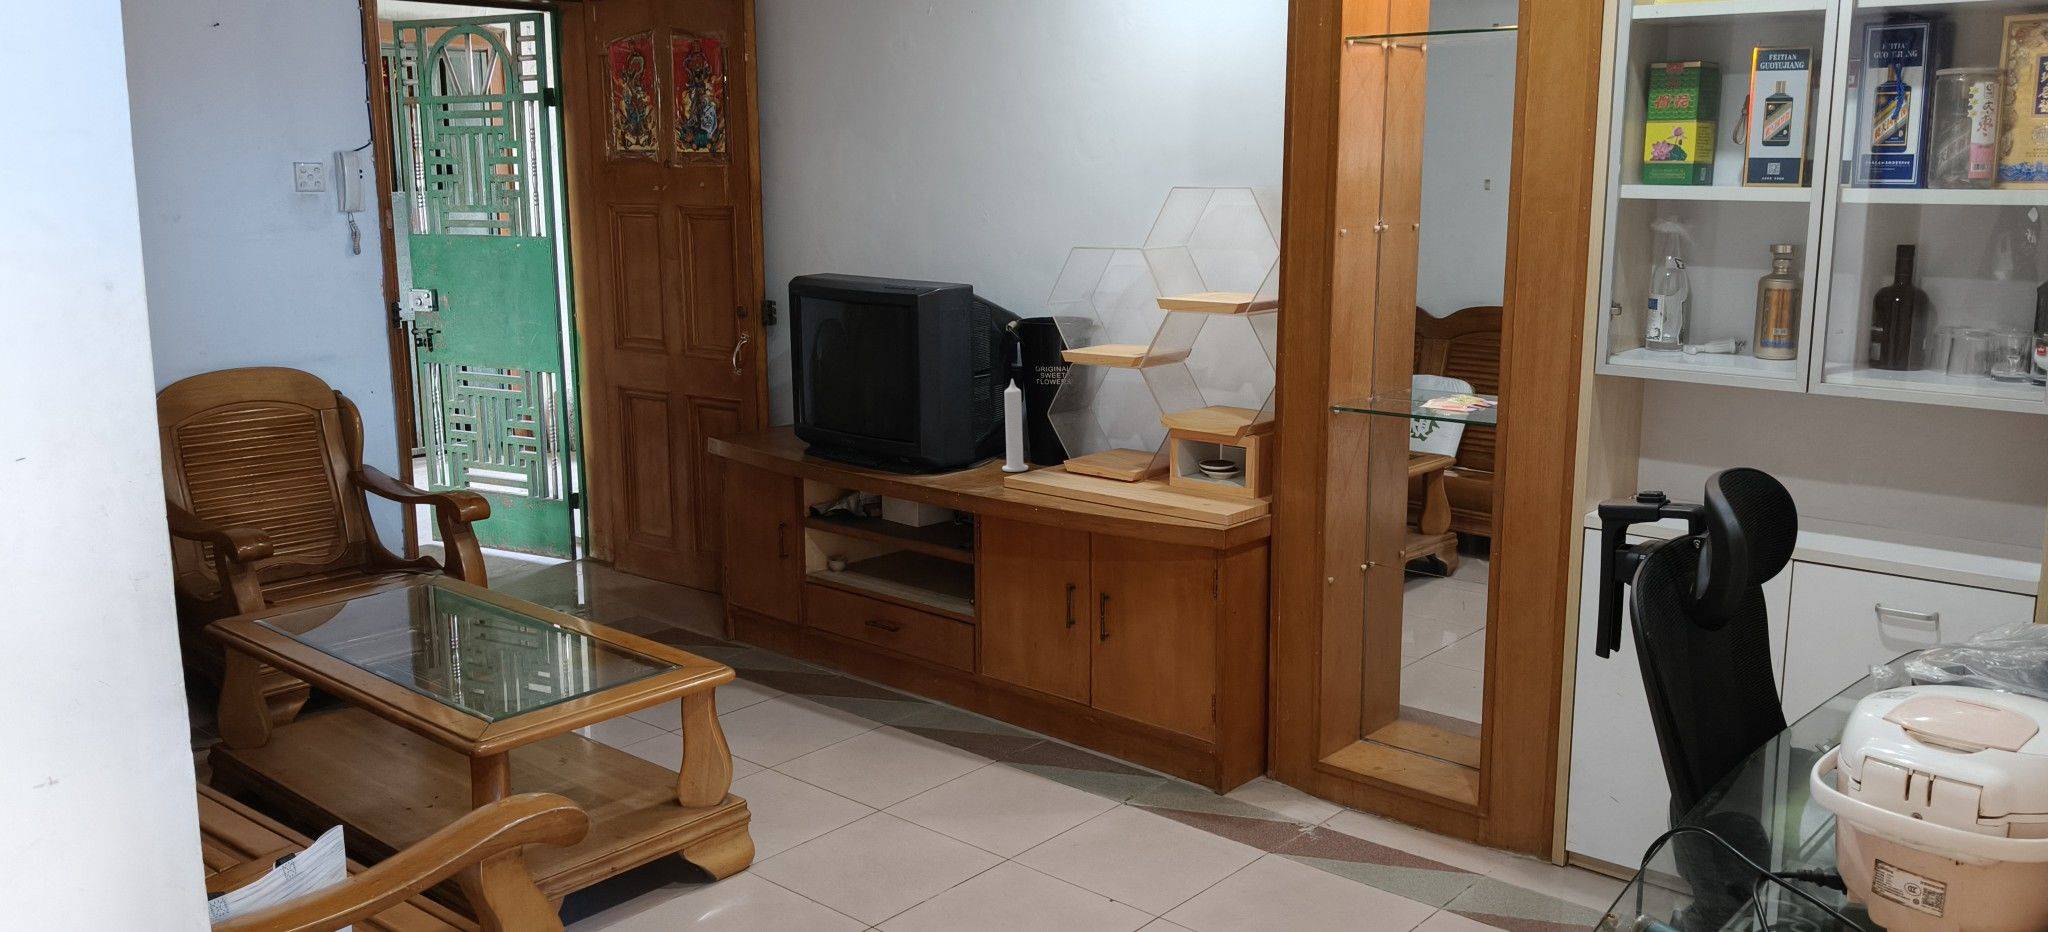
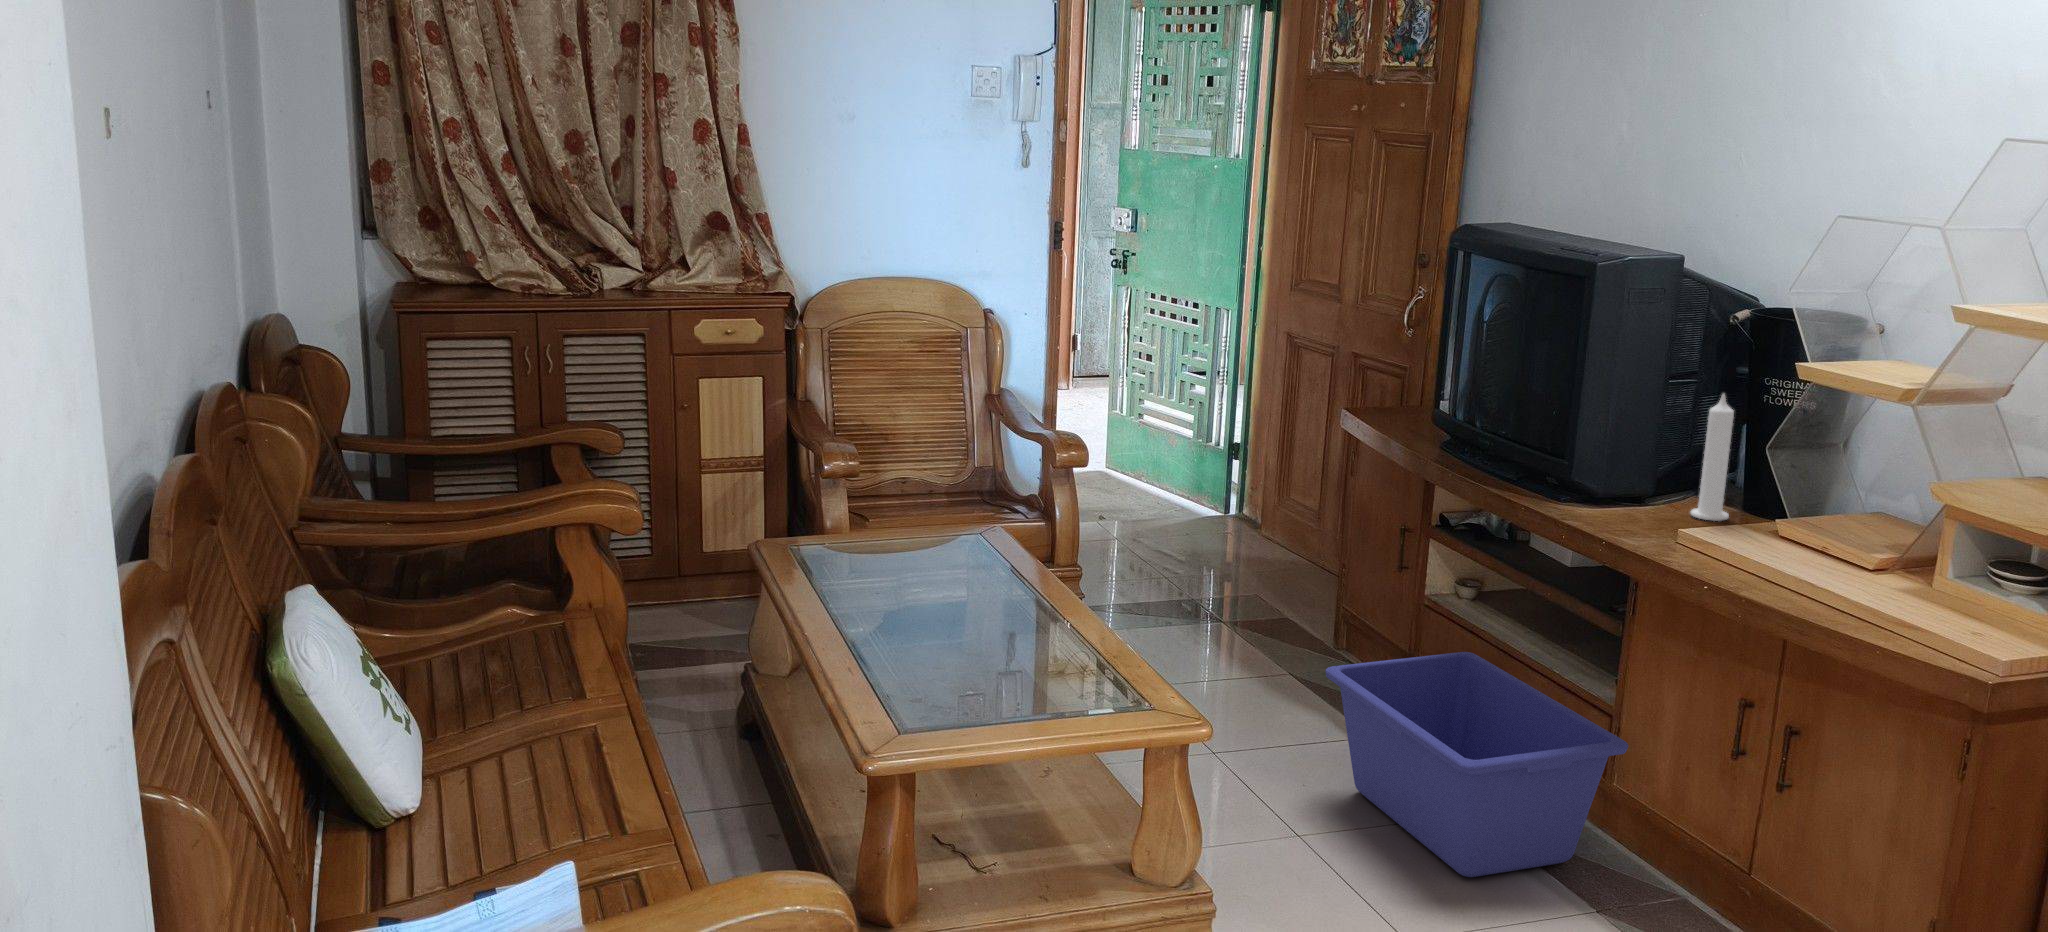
storage bin: none [755,609,995,768] -> present [1326,652,1628,877]

